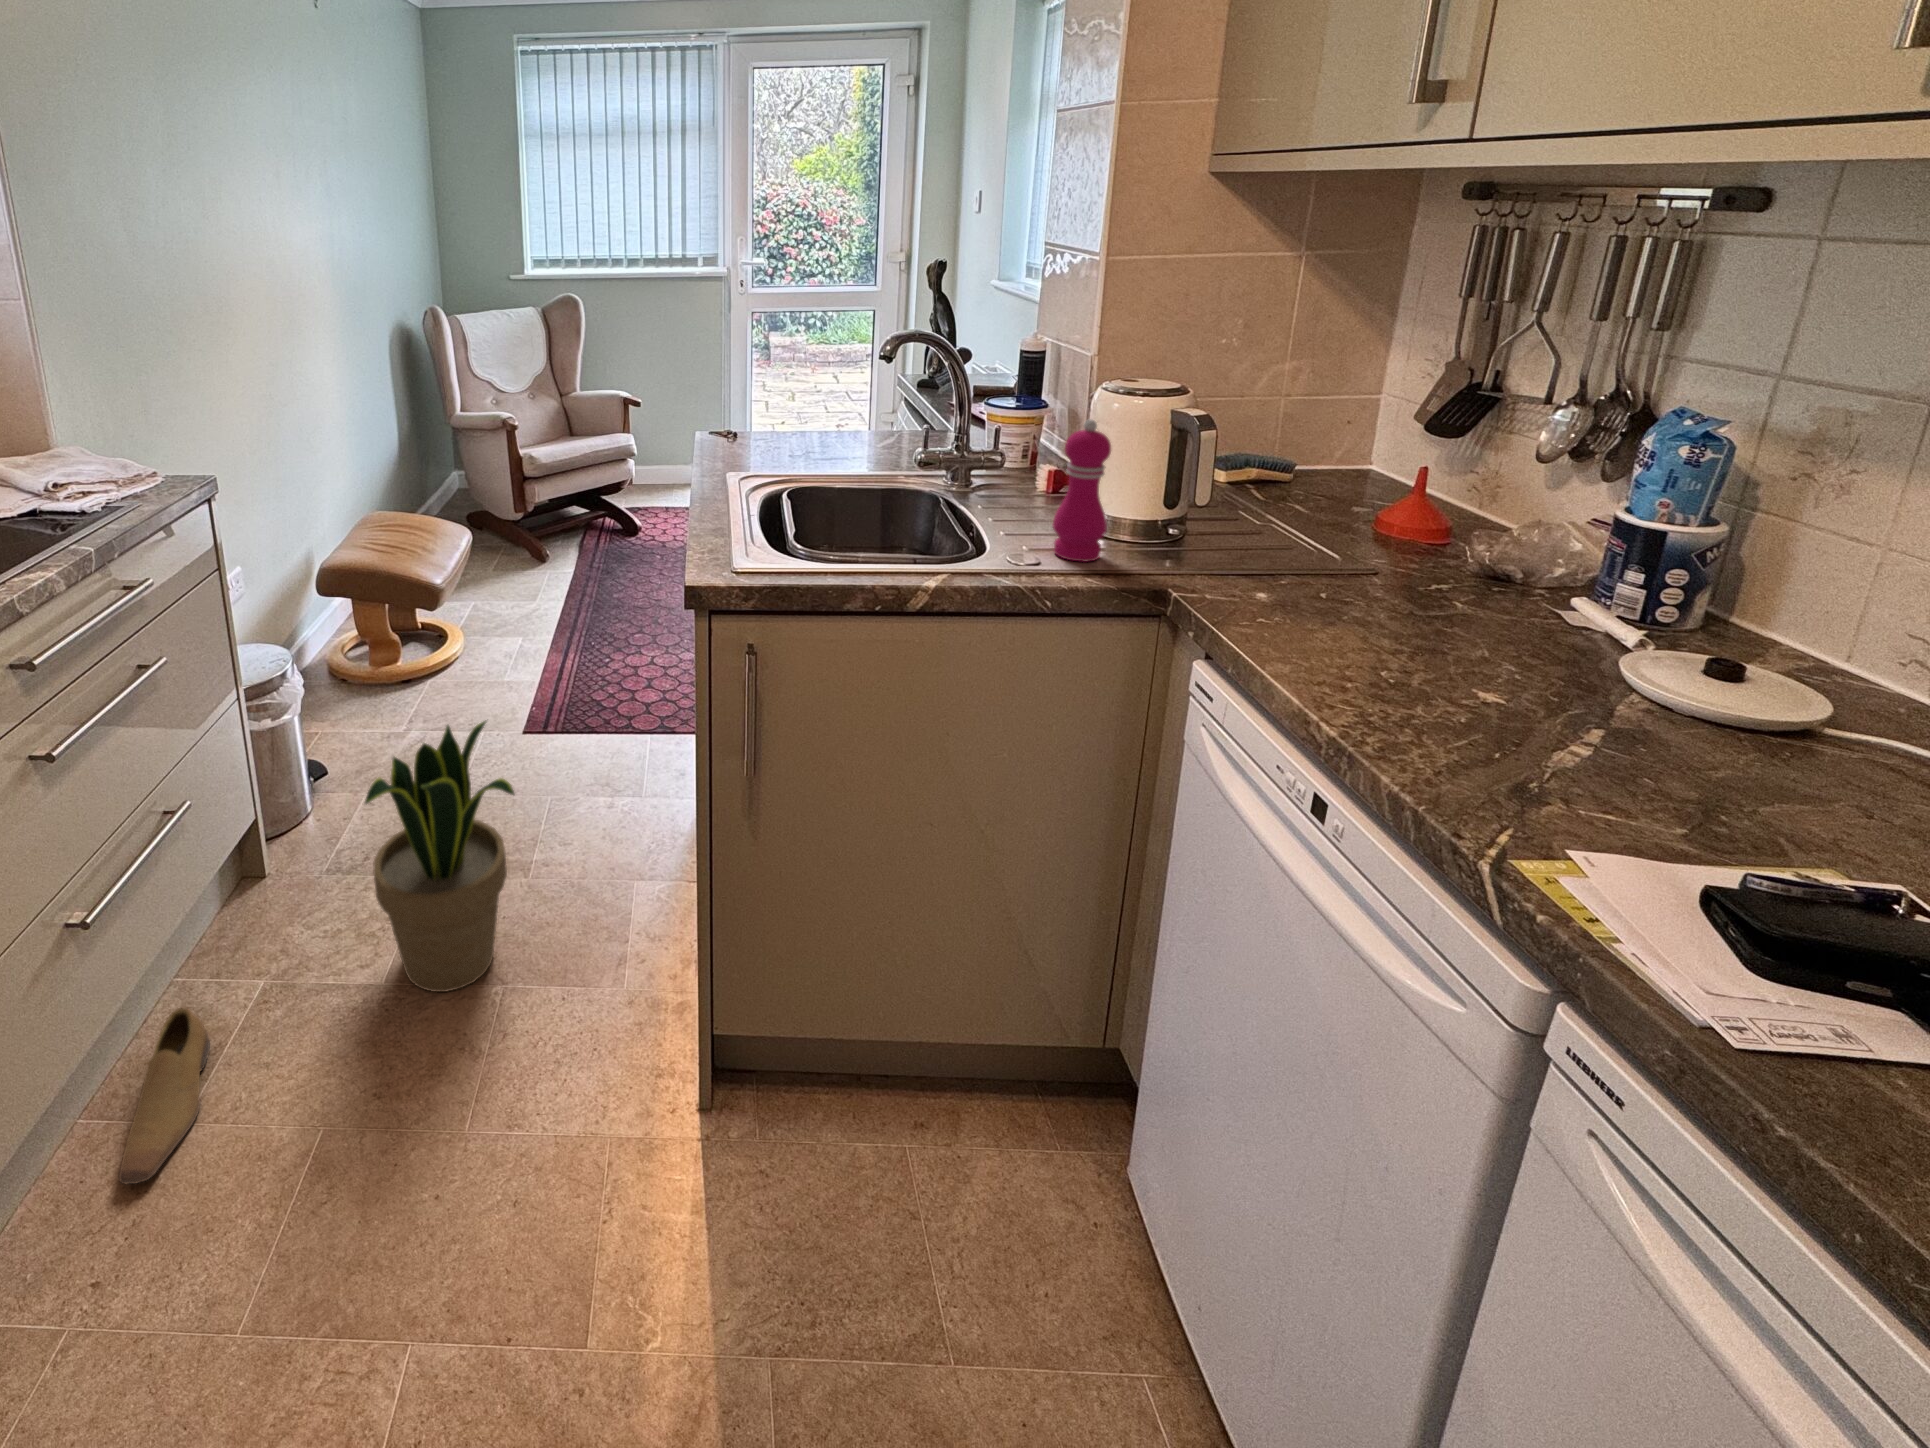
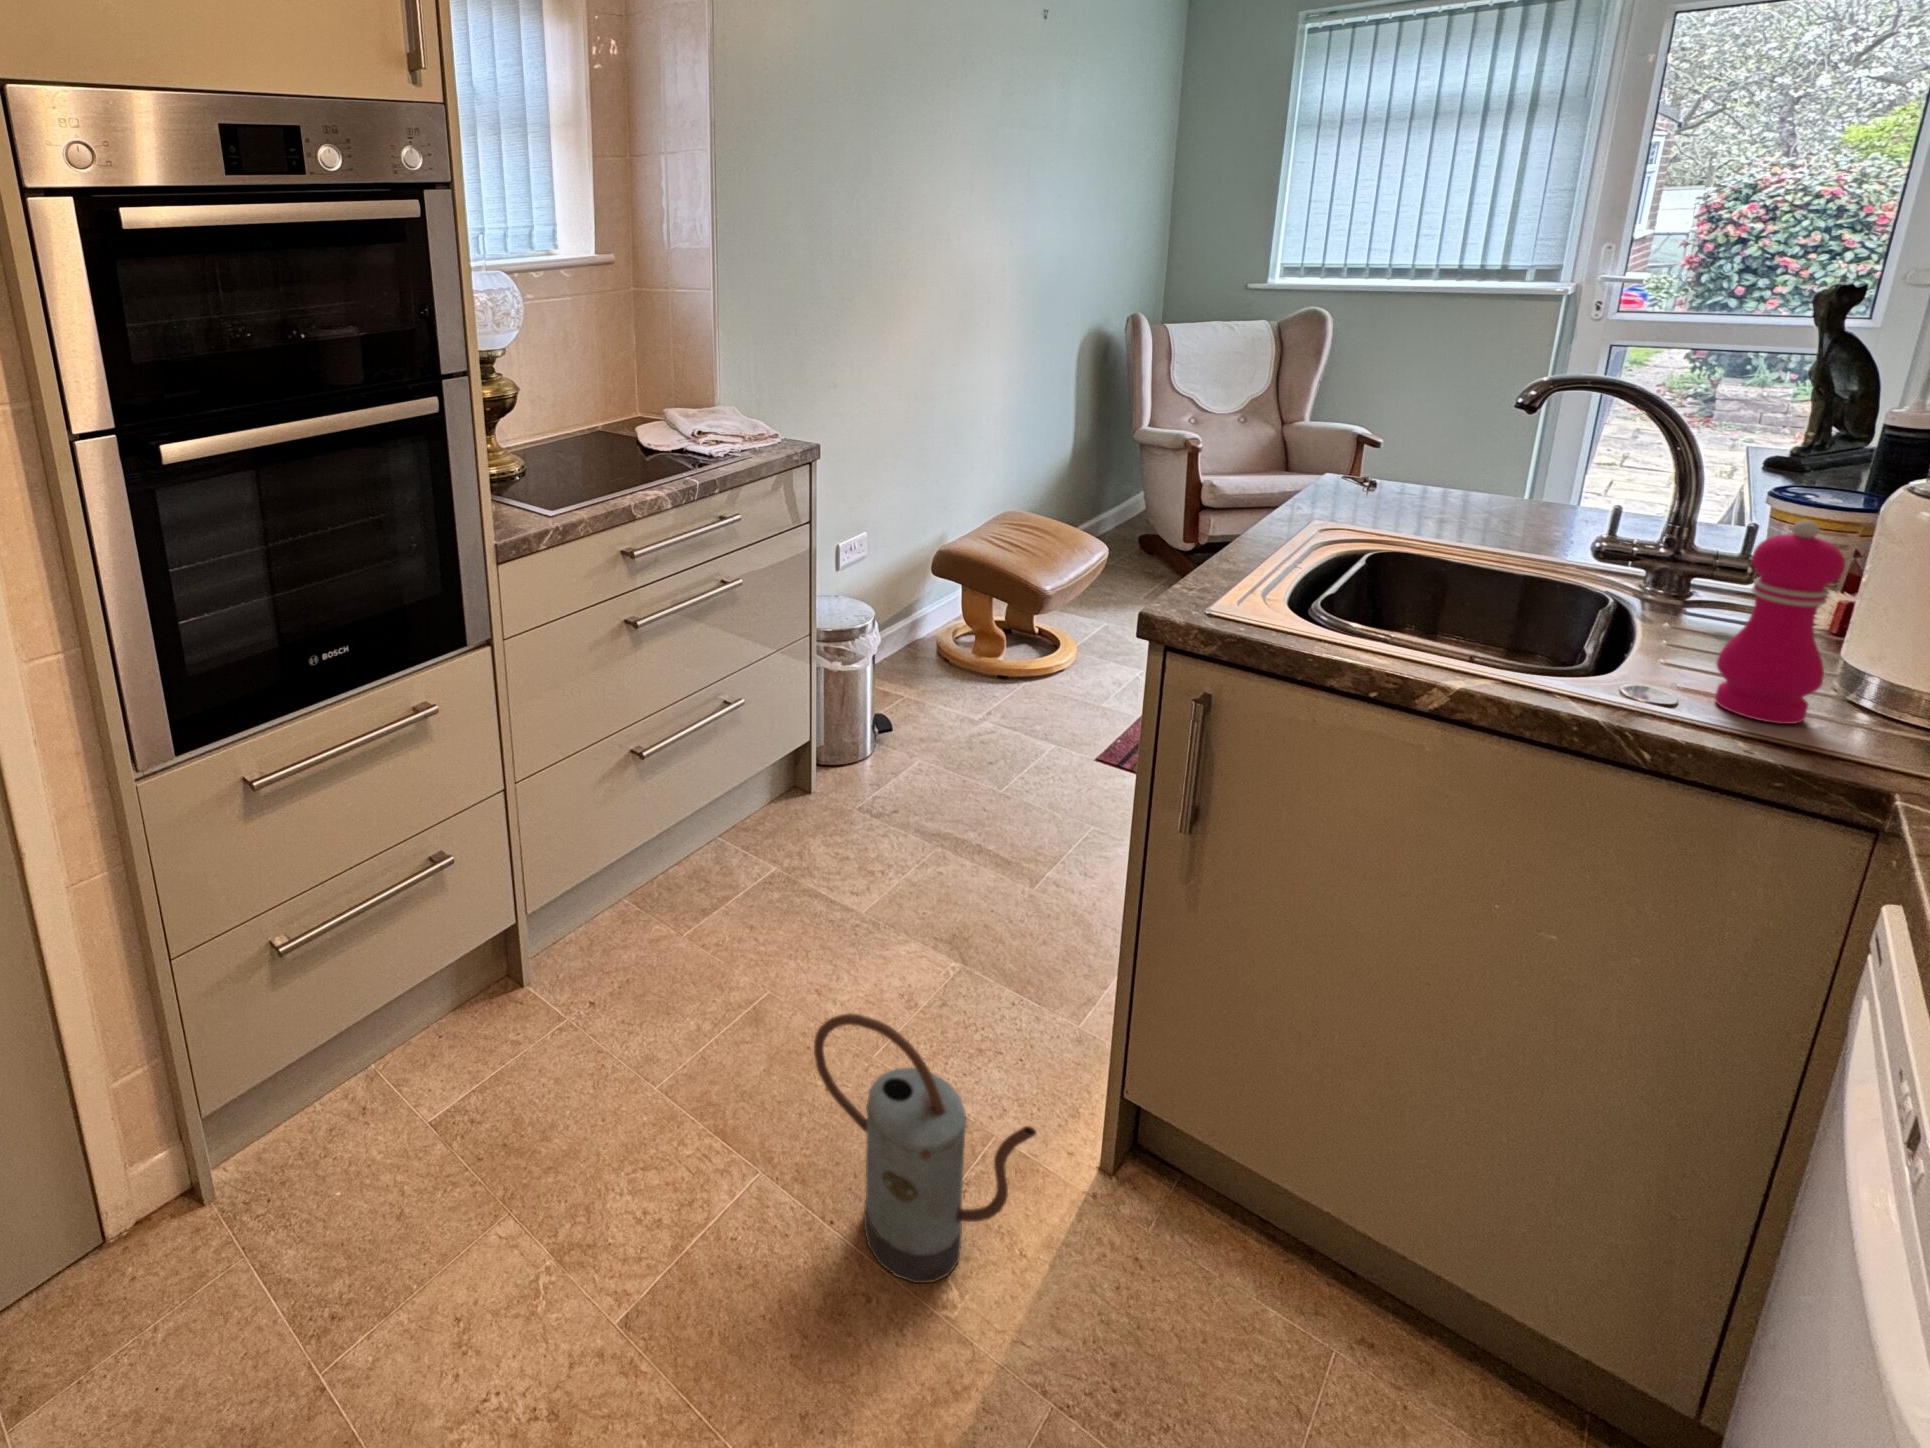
potted plant: present [365,721,514,992] -> none [857,705,1000,950]
shoe: present [119,1008,210,1184] -> none [631,853,721,957]
watering can: none [459,1097,704,1351] -> present [814,1013,1037,1283]

